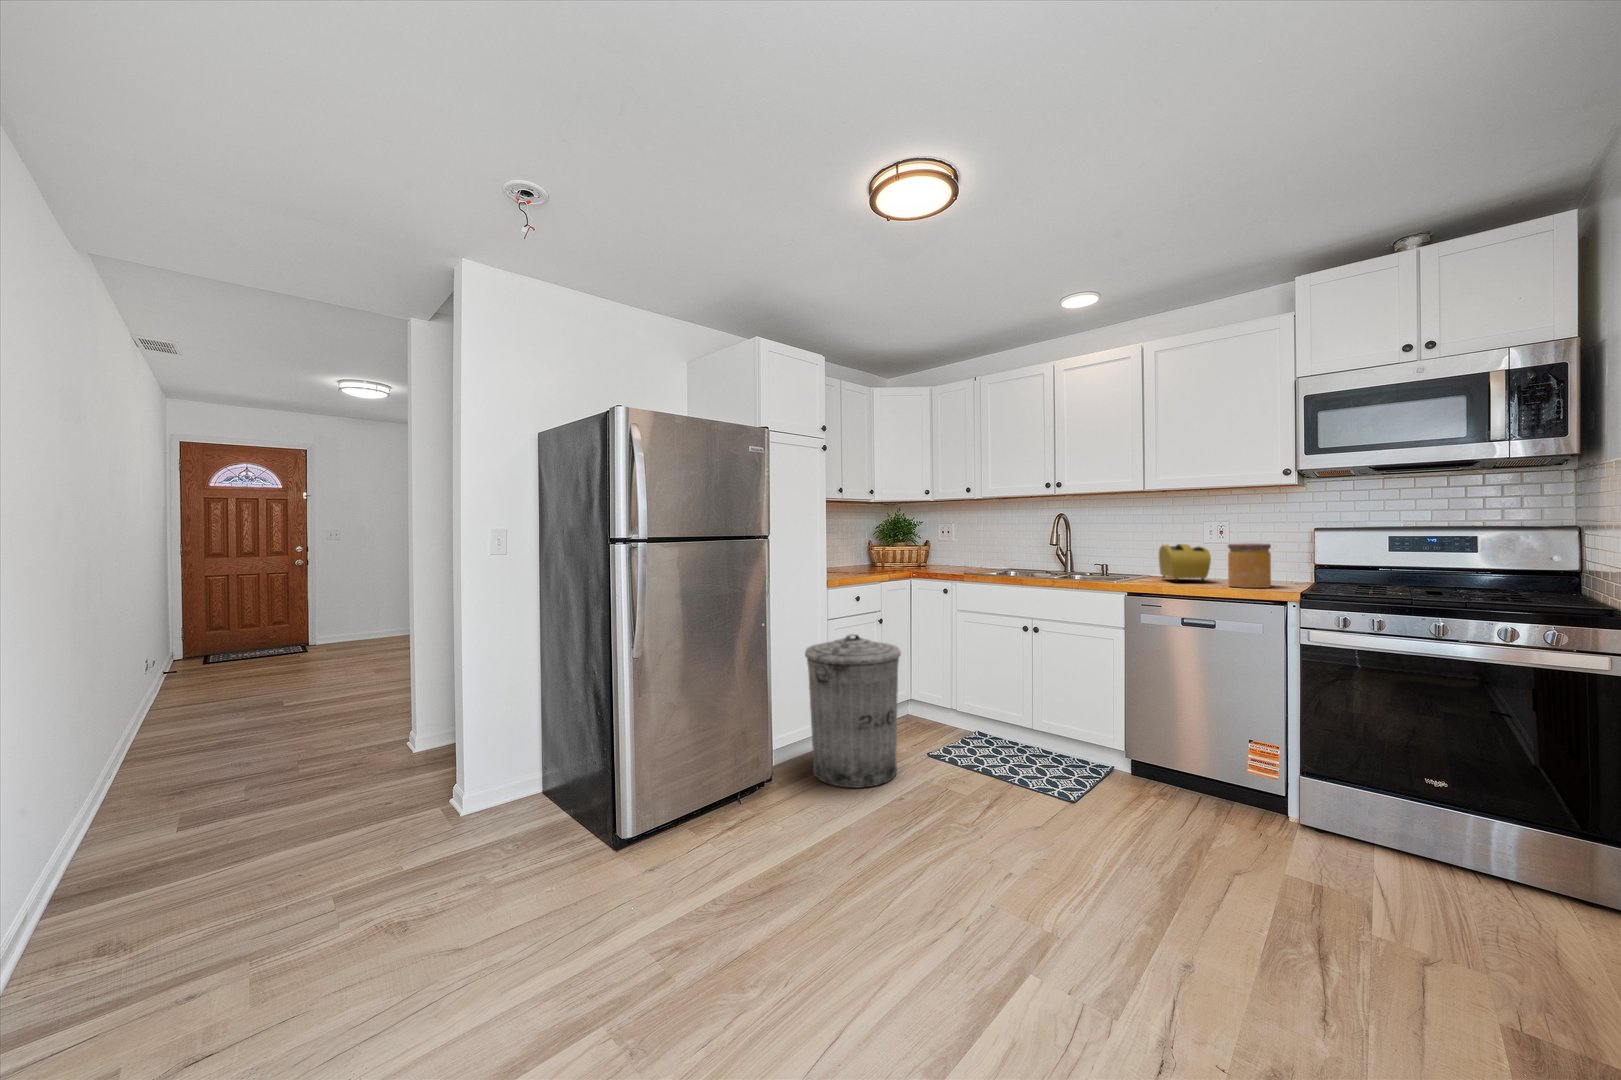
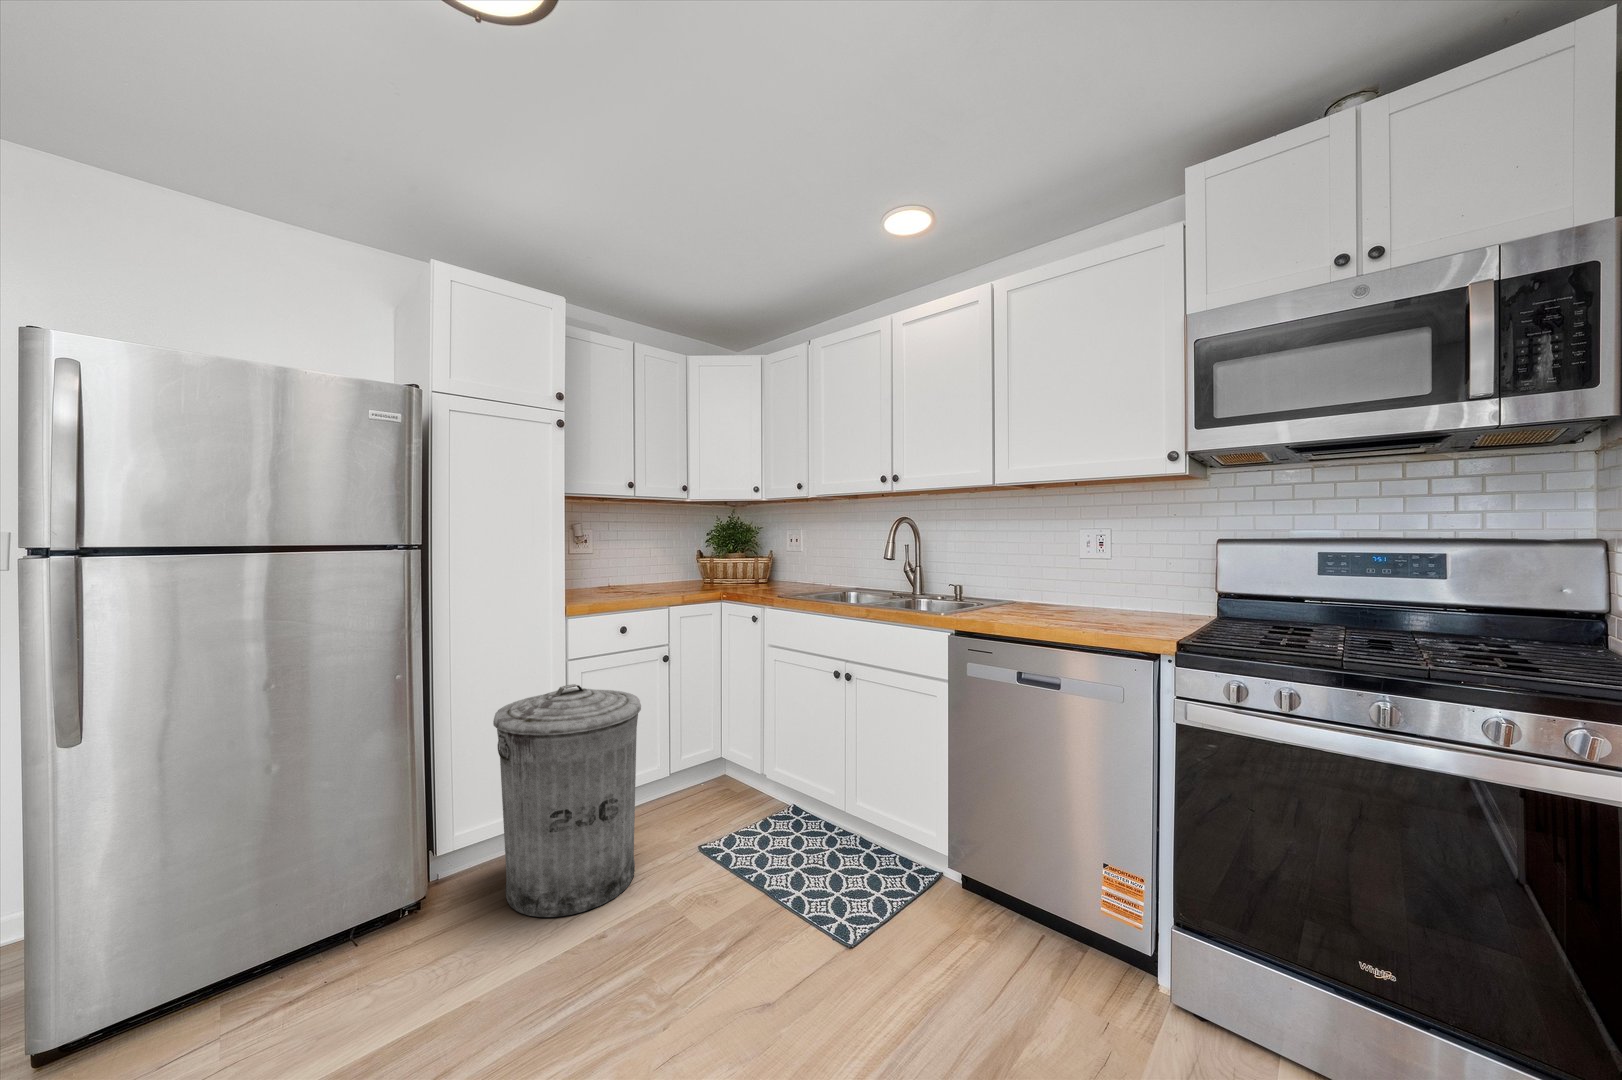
jar: present [1228,543,1271,588] -> none [1092,560,1150,627]
toaster: present [1159,544,1211,582] -> none [1018,558,1077,615]

